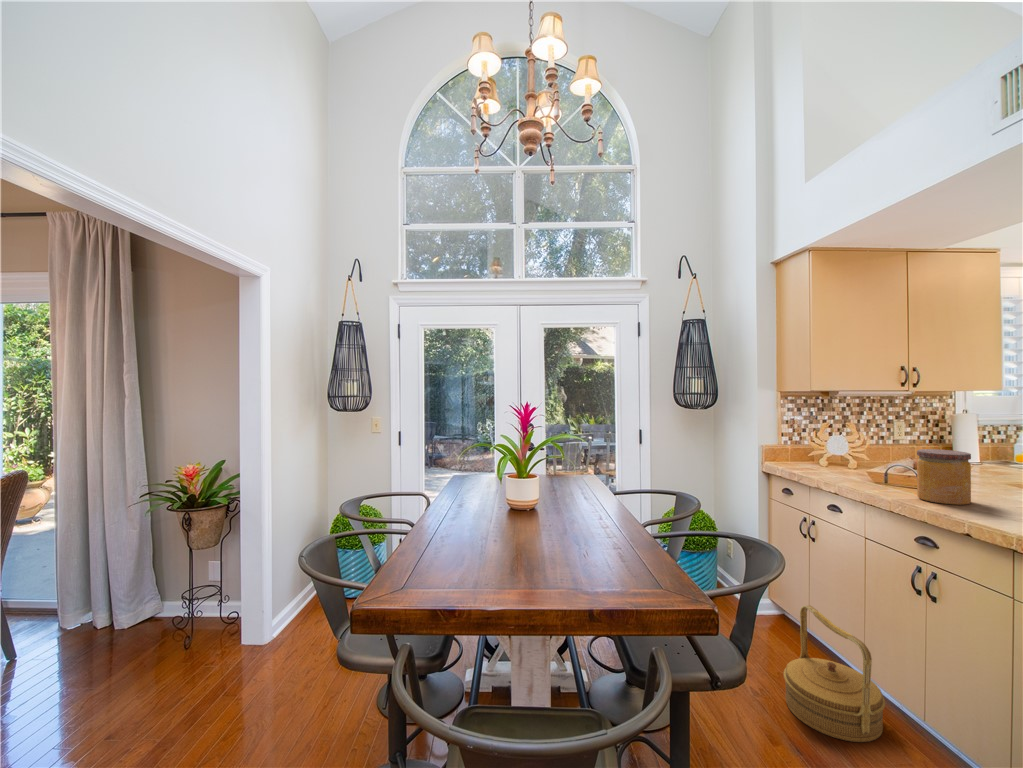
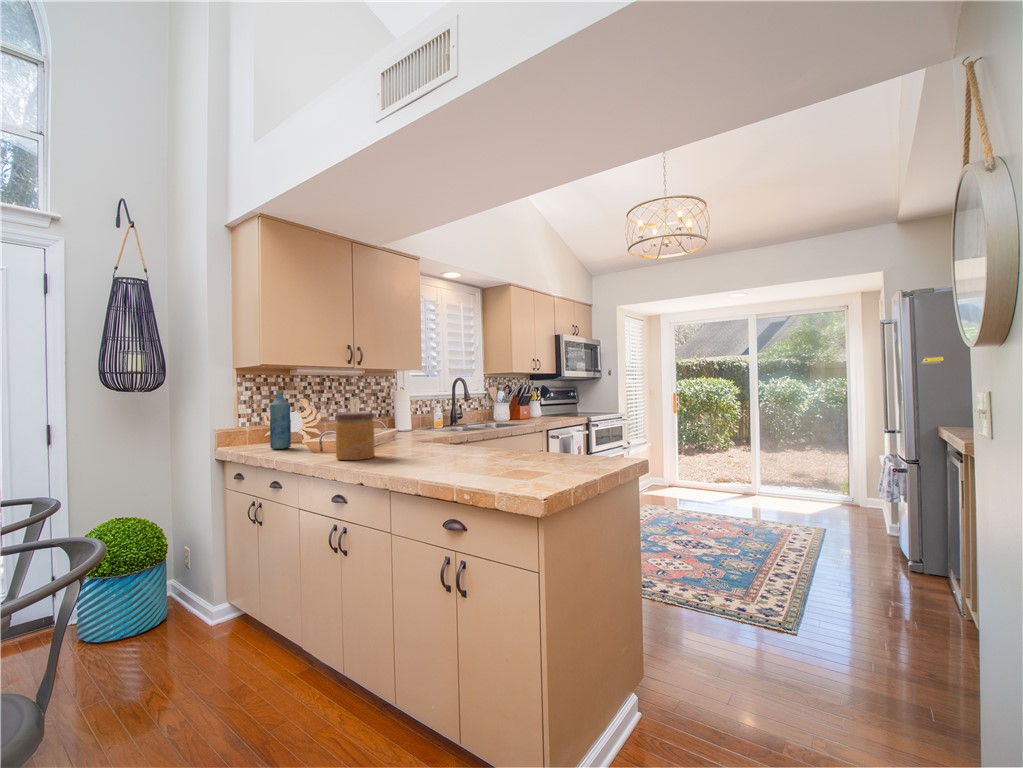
bottle: none [818,417,840,471] -> present [270,393,291,449]
woven basket: present [784,605,885,742] -> none [203,595,305,732]

